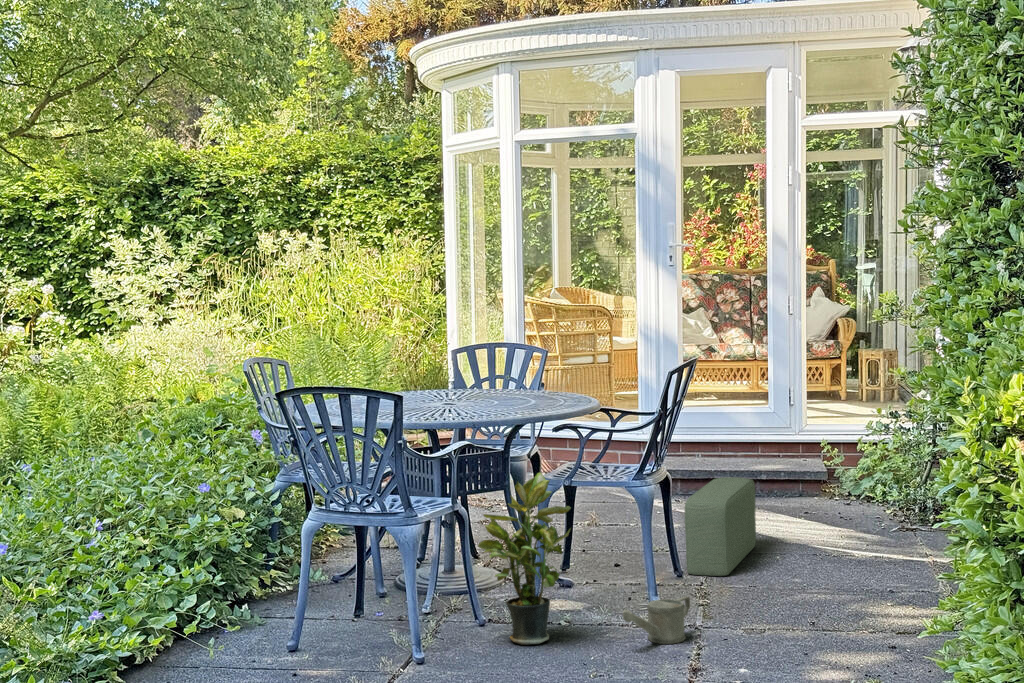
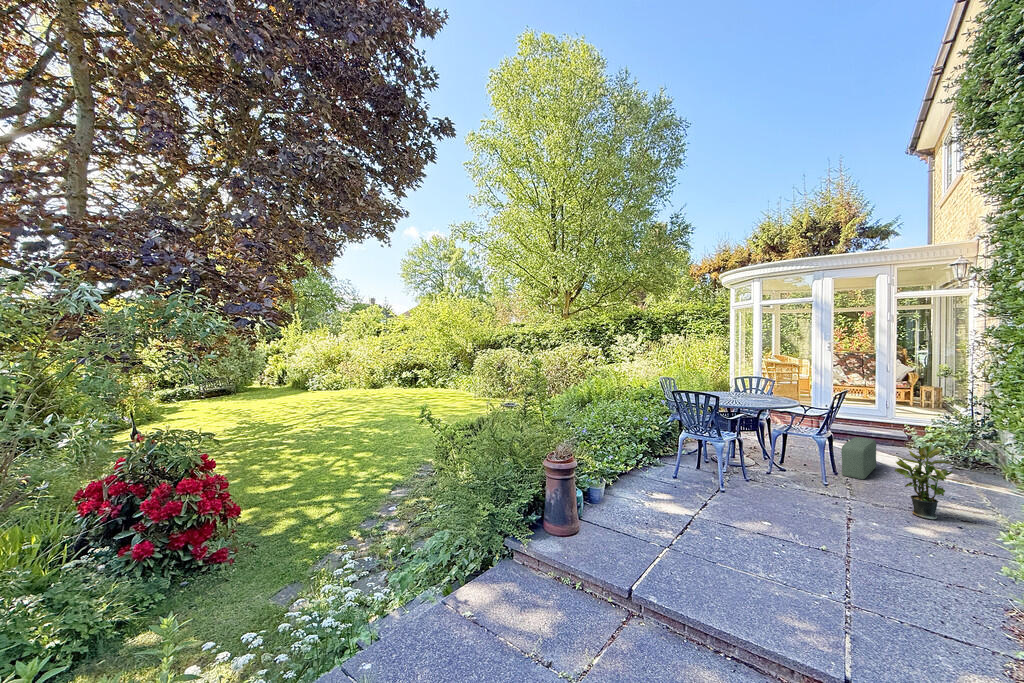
potted plant: present [478,472,571,645] -> present [895,443,953,519]
watering can: present [623,596,690,644] -> none [817,489,850,509]

